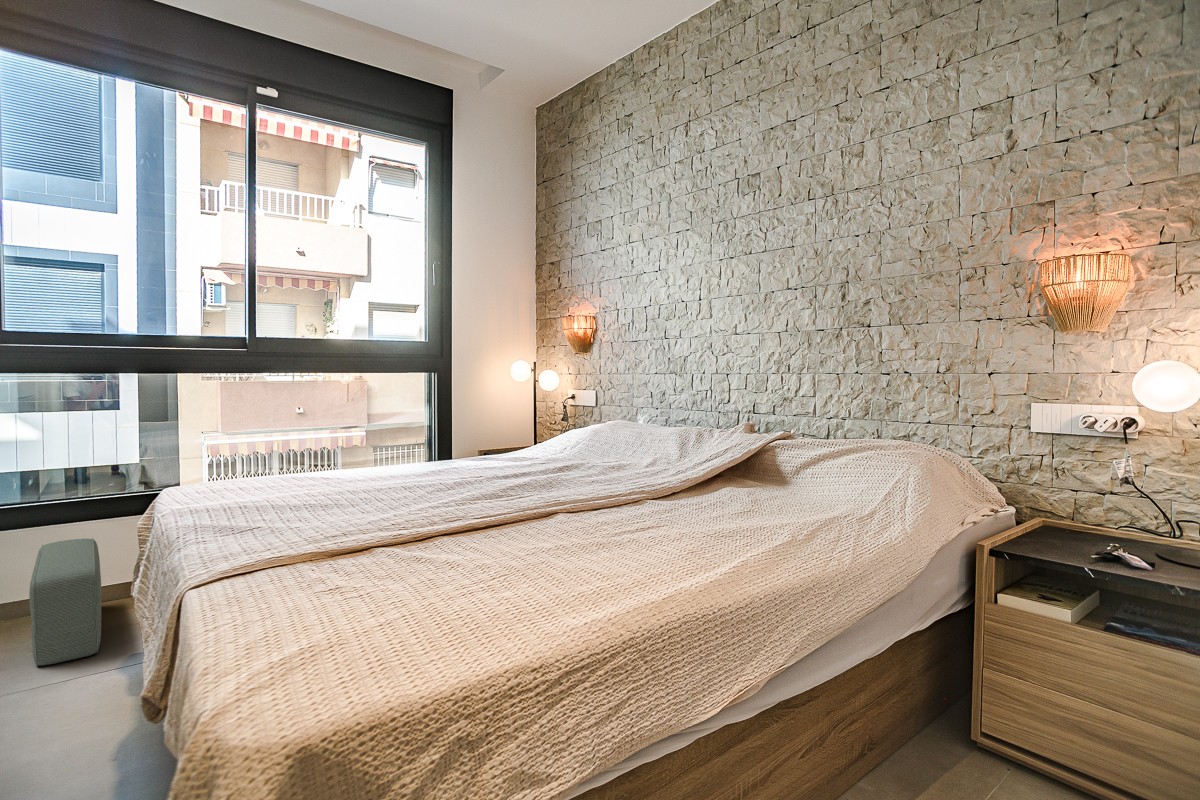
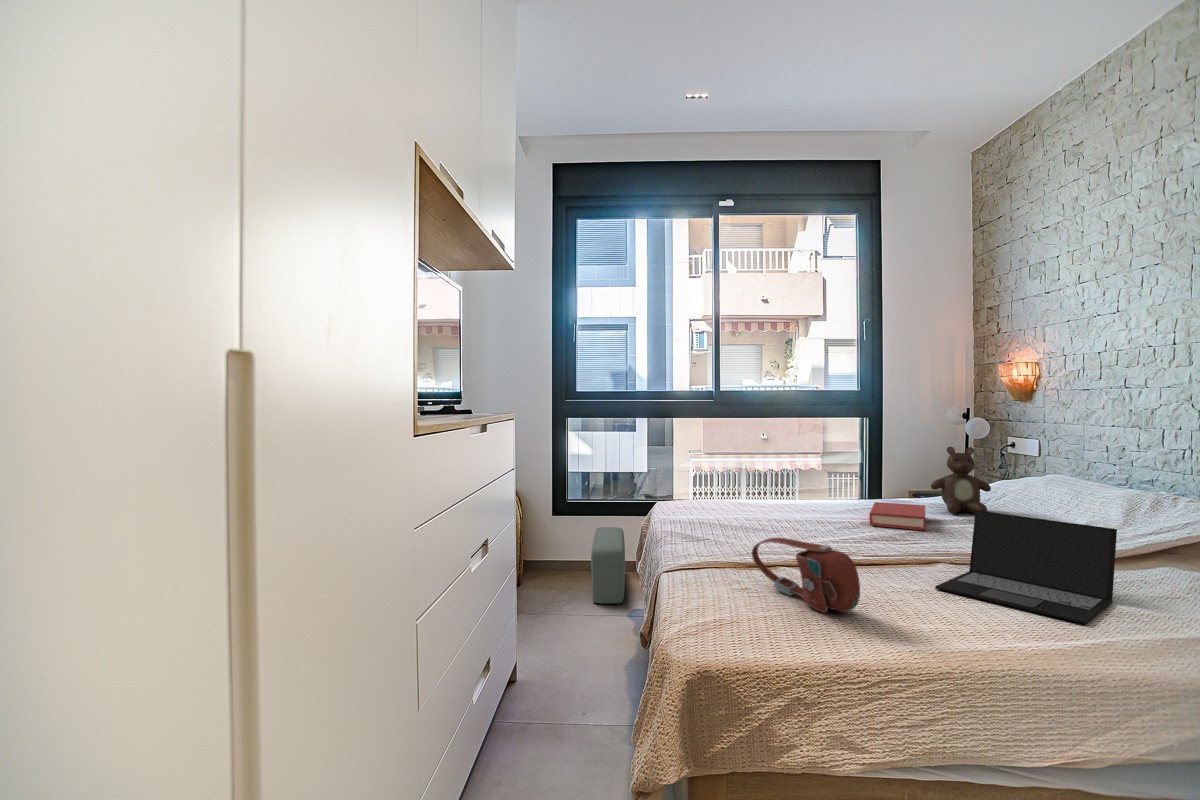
teddy bear: none [519,394,572,463] -> present [931,447,991,514]
laptop: none [569,448,715,548] -> present [935,510,1117,624]
hardback book: none [467,456,526,483] -> present [870,502,925,530]
handbag: none [346,502,509,597] -> present [752,538,860,613]

